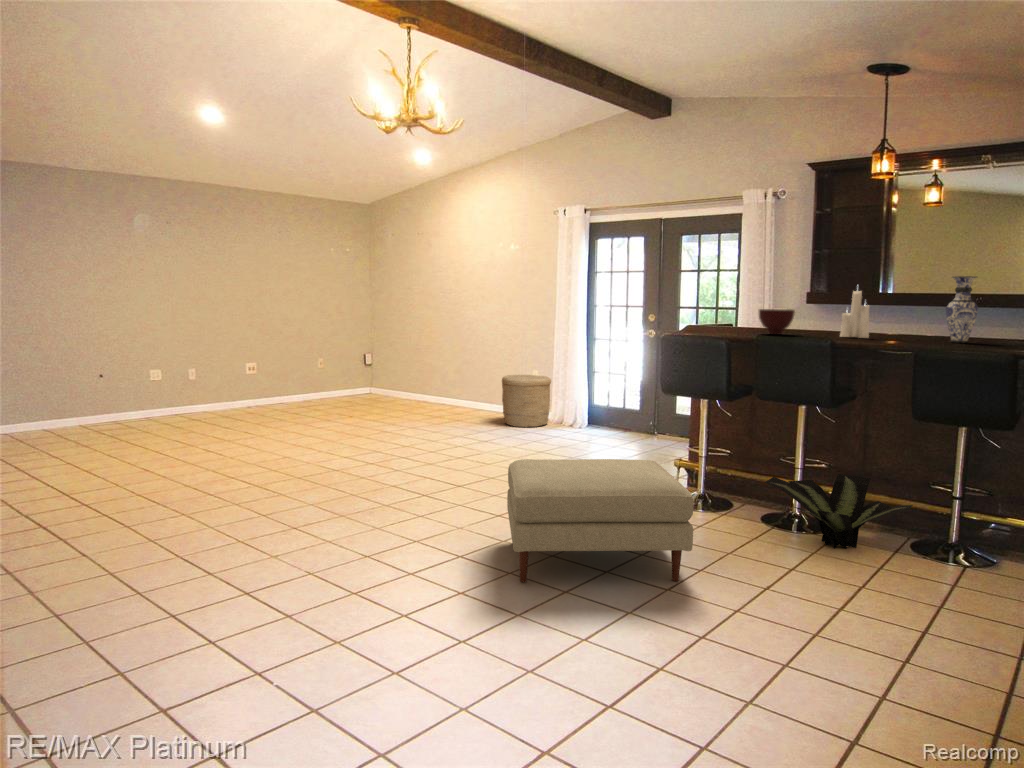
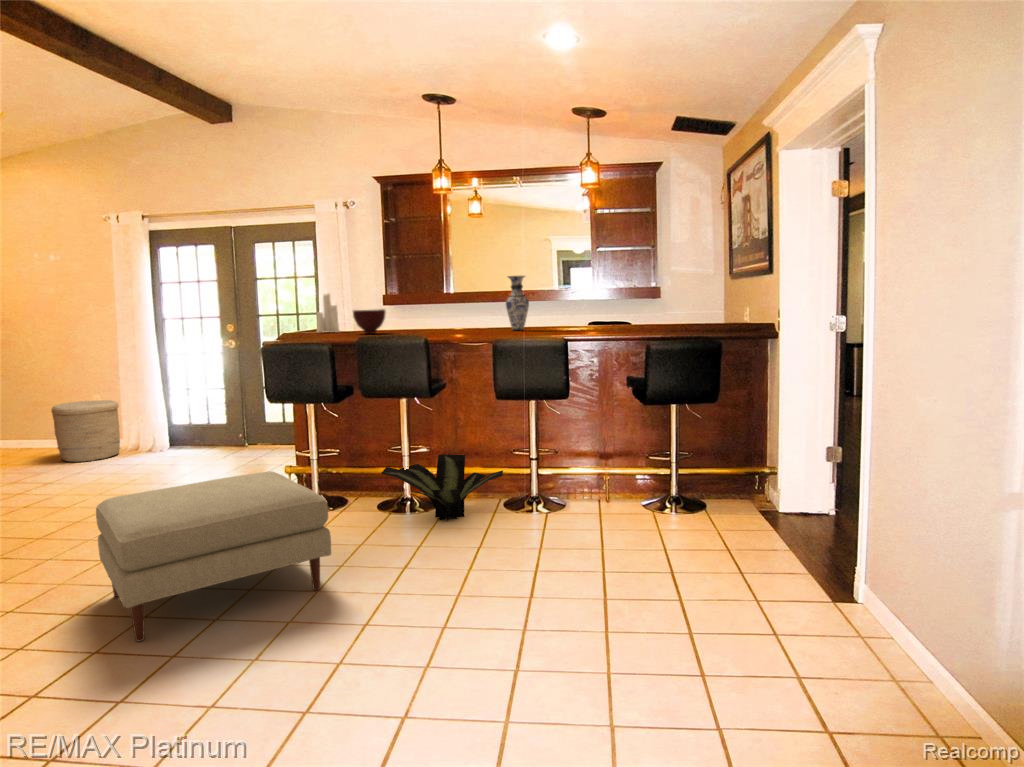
candle: present [840,291,870,338] -> present [317,293,339,332]

